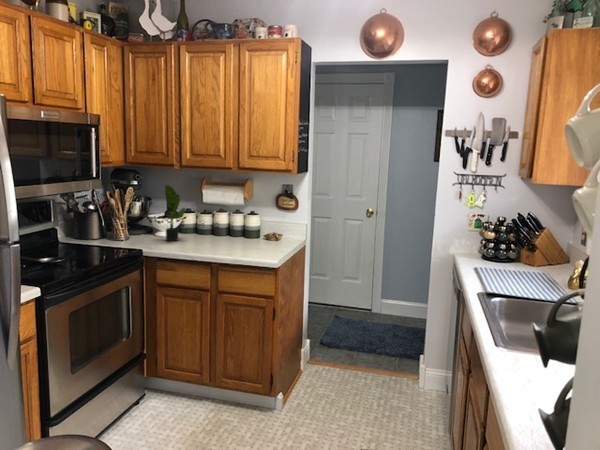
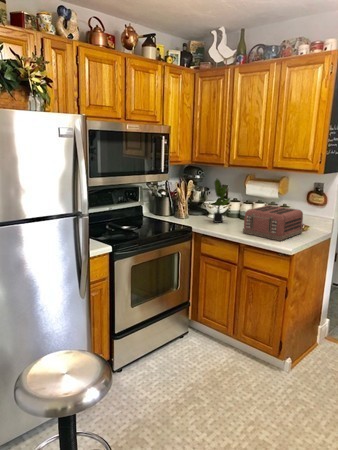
toaster: none [211,214,278,254] -> present [243,205,303,241]

